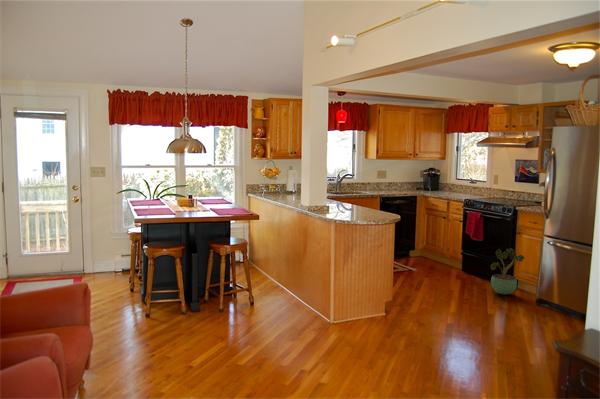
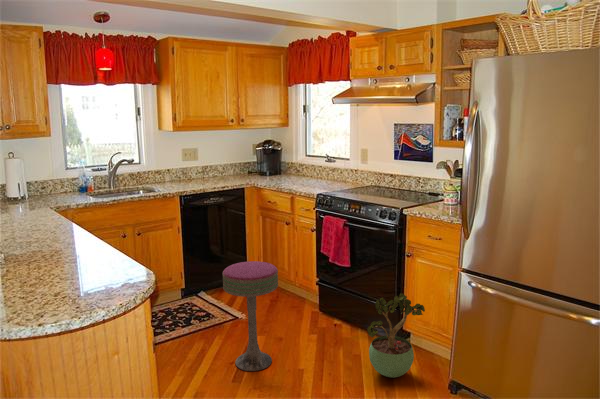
bar stool: none [412,229,442,285] -> present [222,261,278,371]

